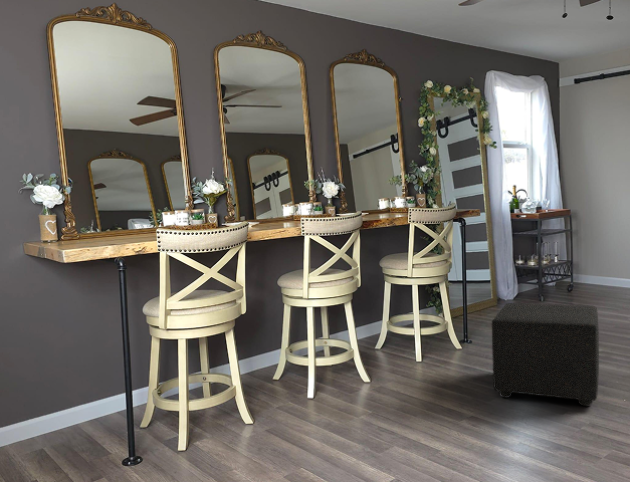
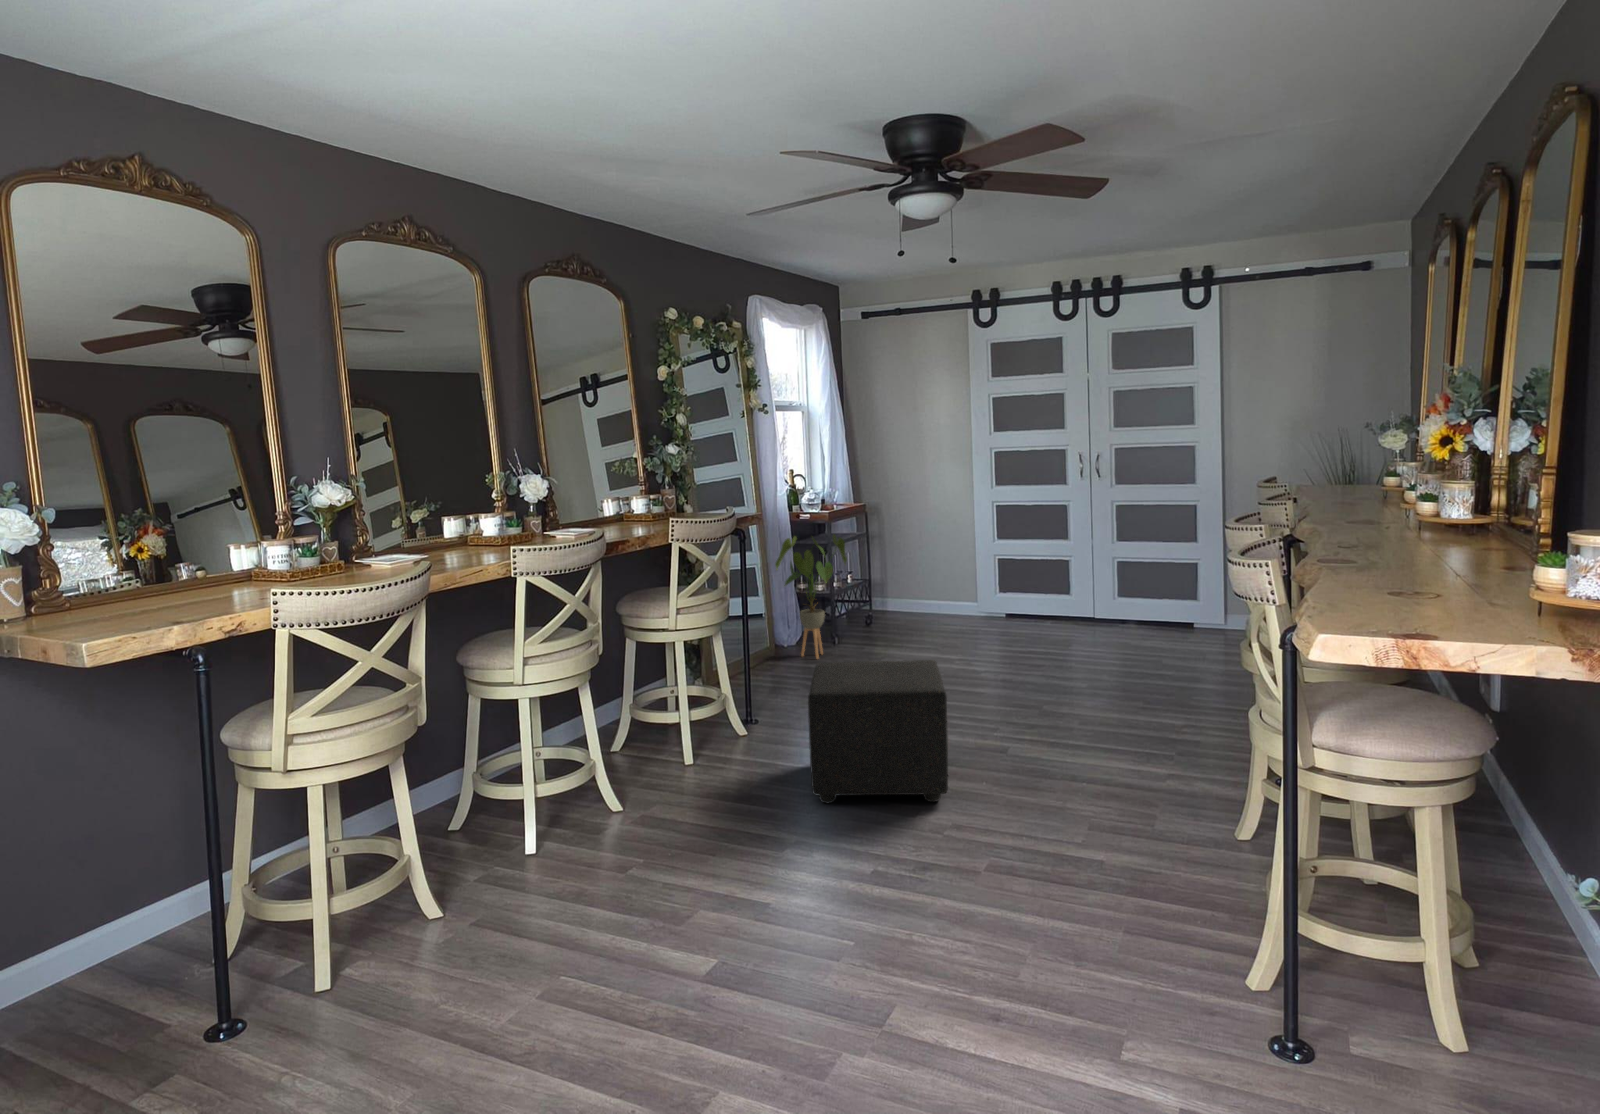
house plant: none [498,226,550,310] -> present [775,534,847,659]

